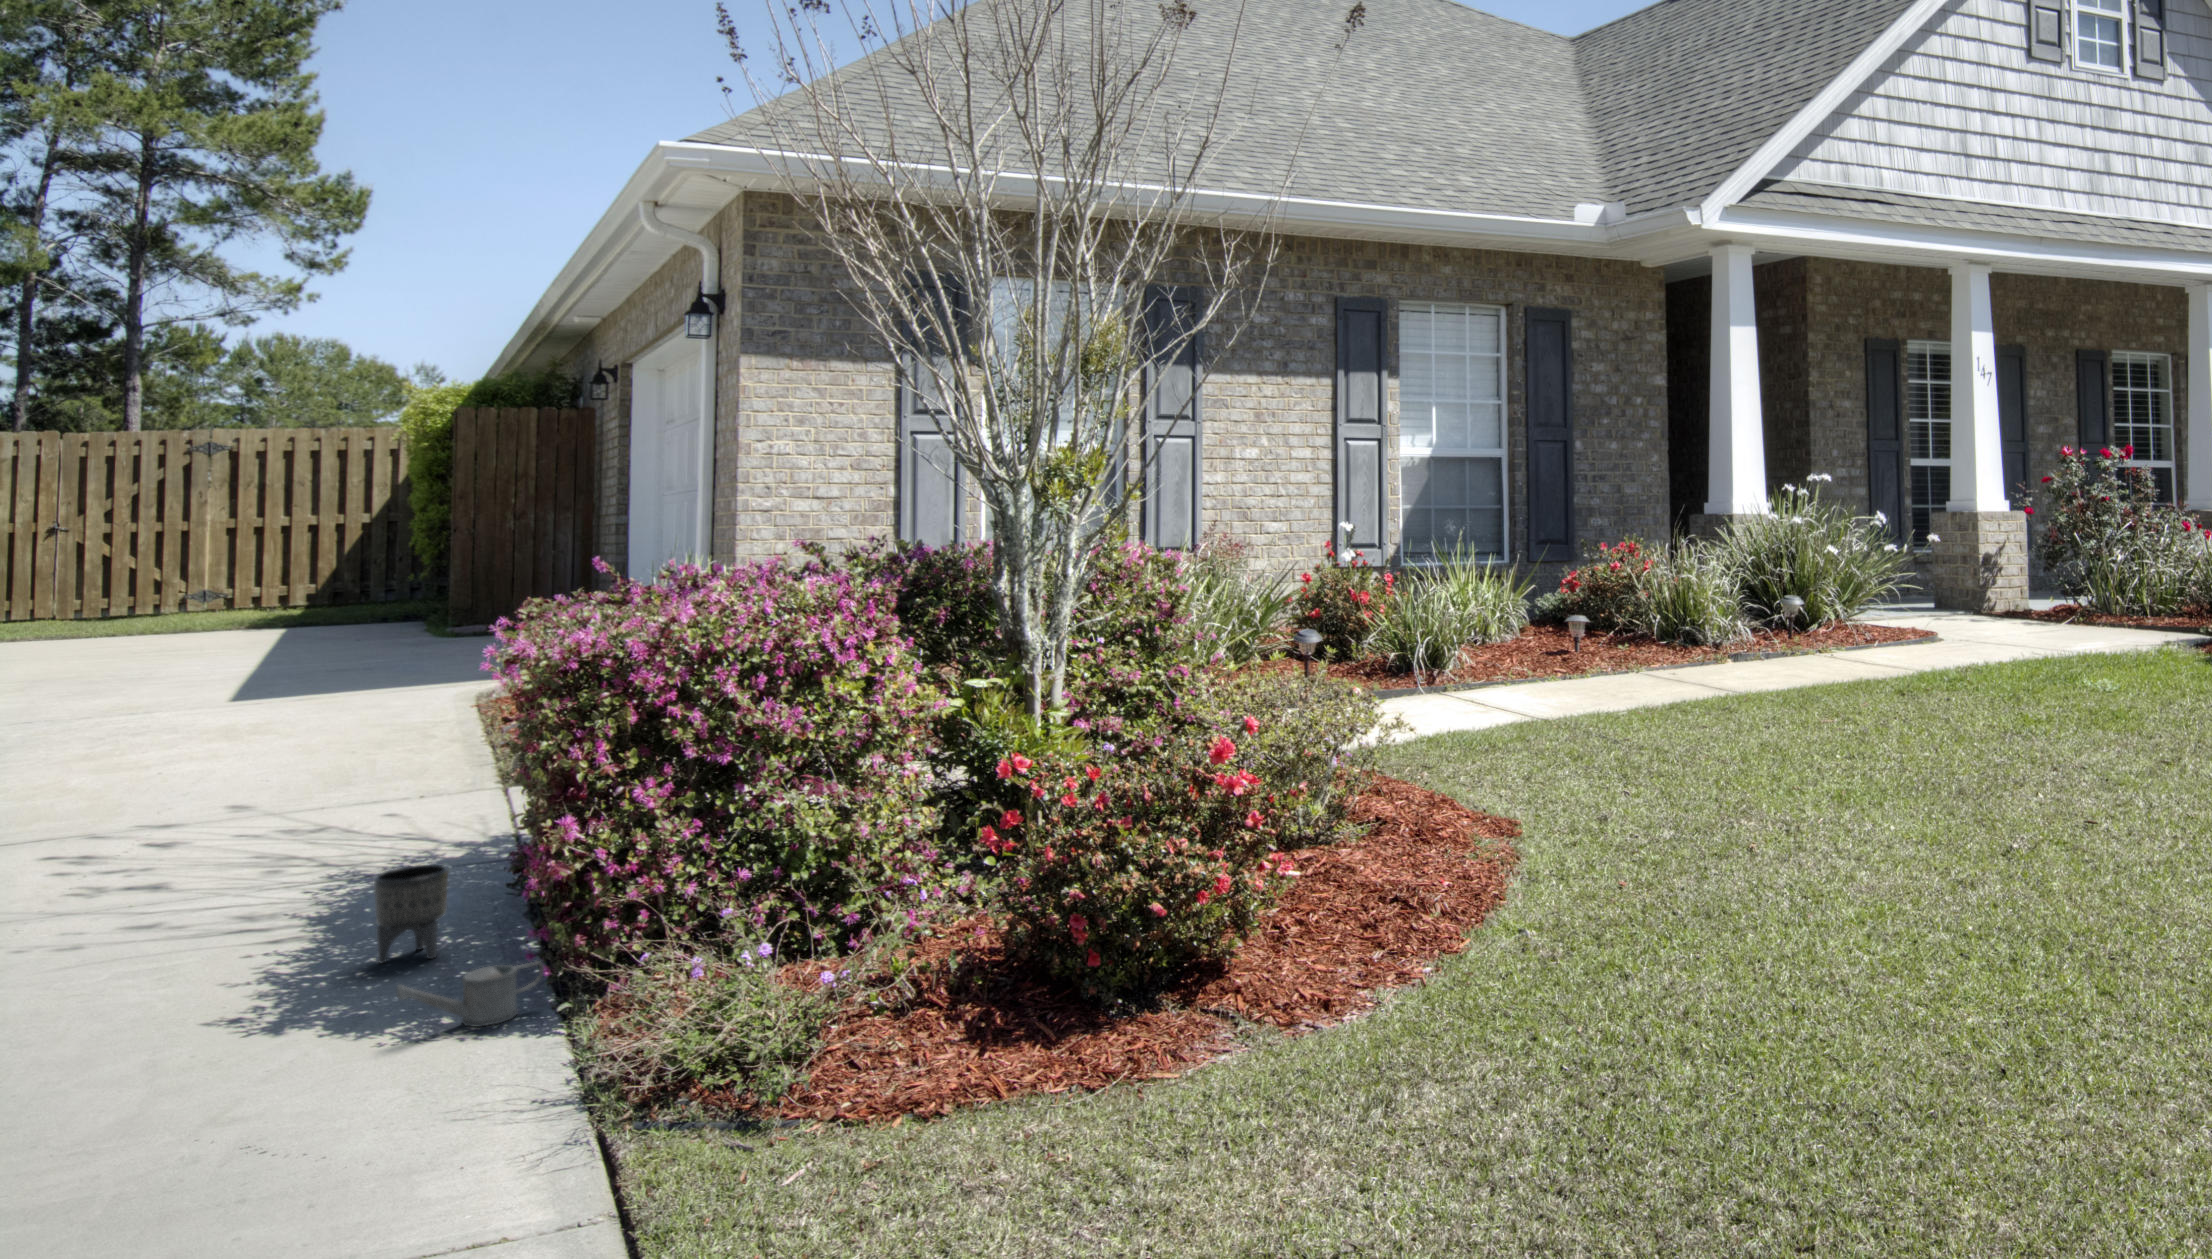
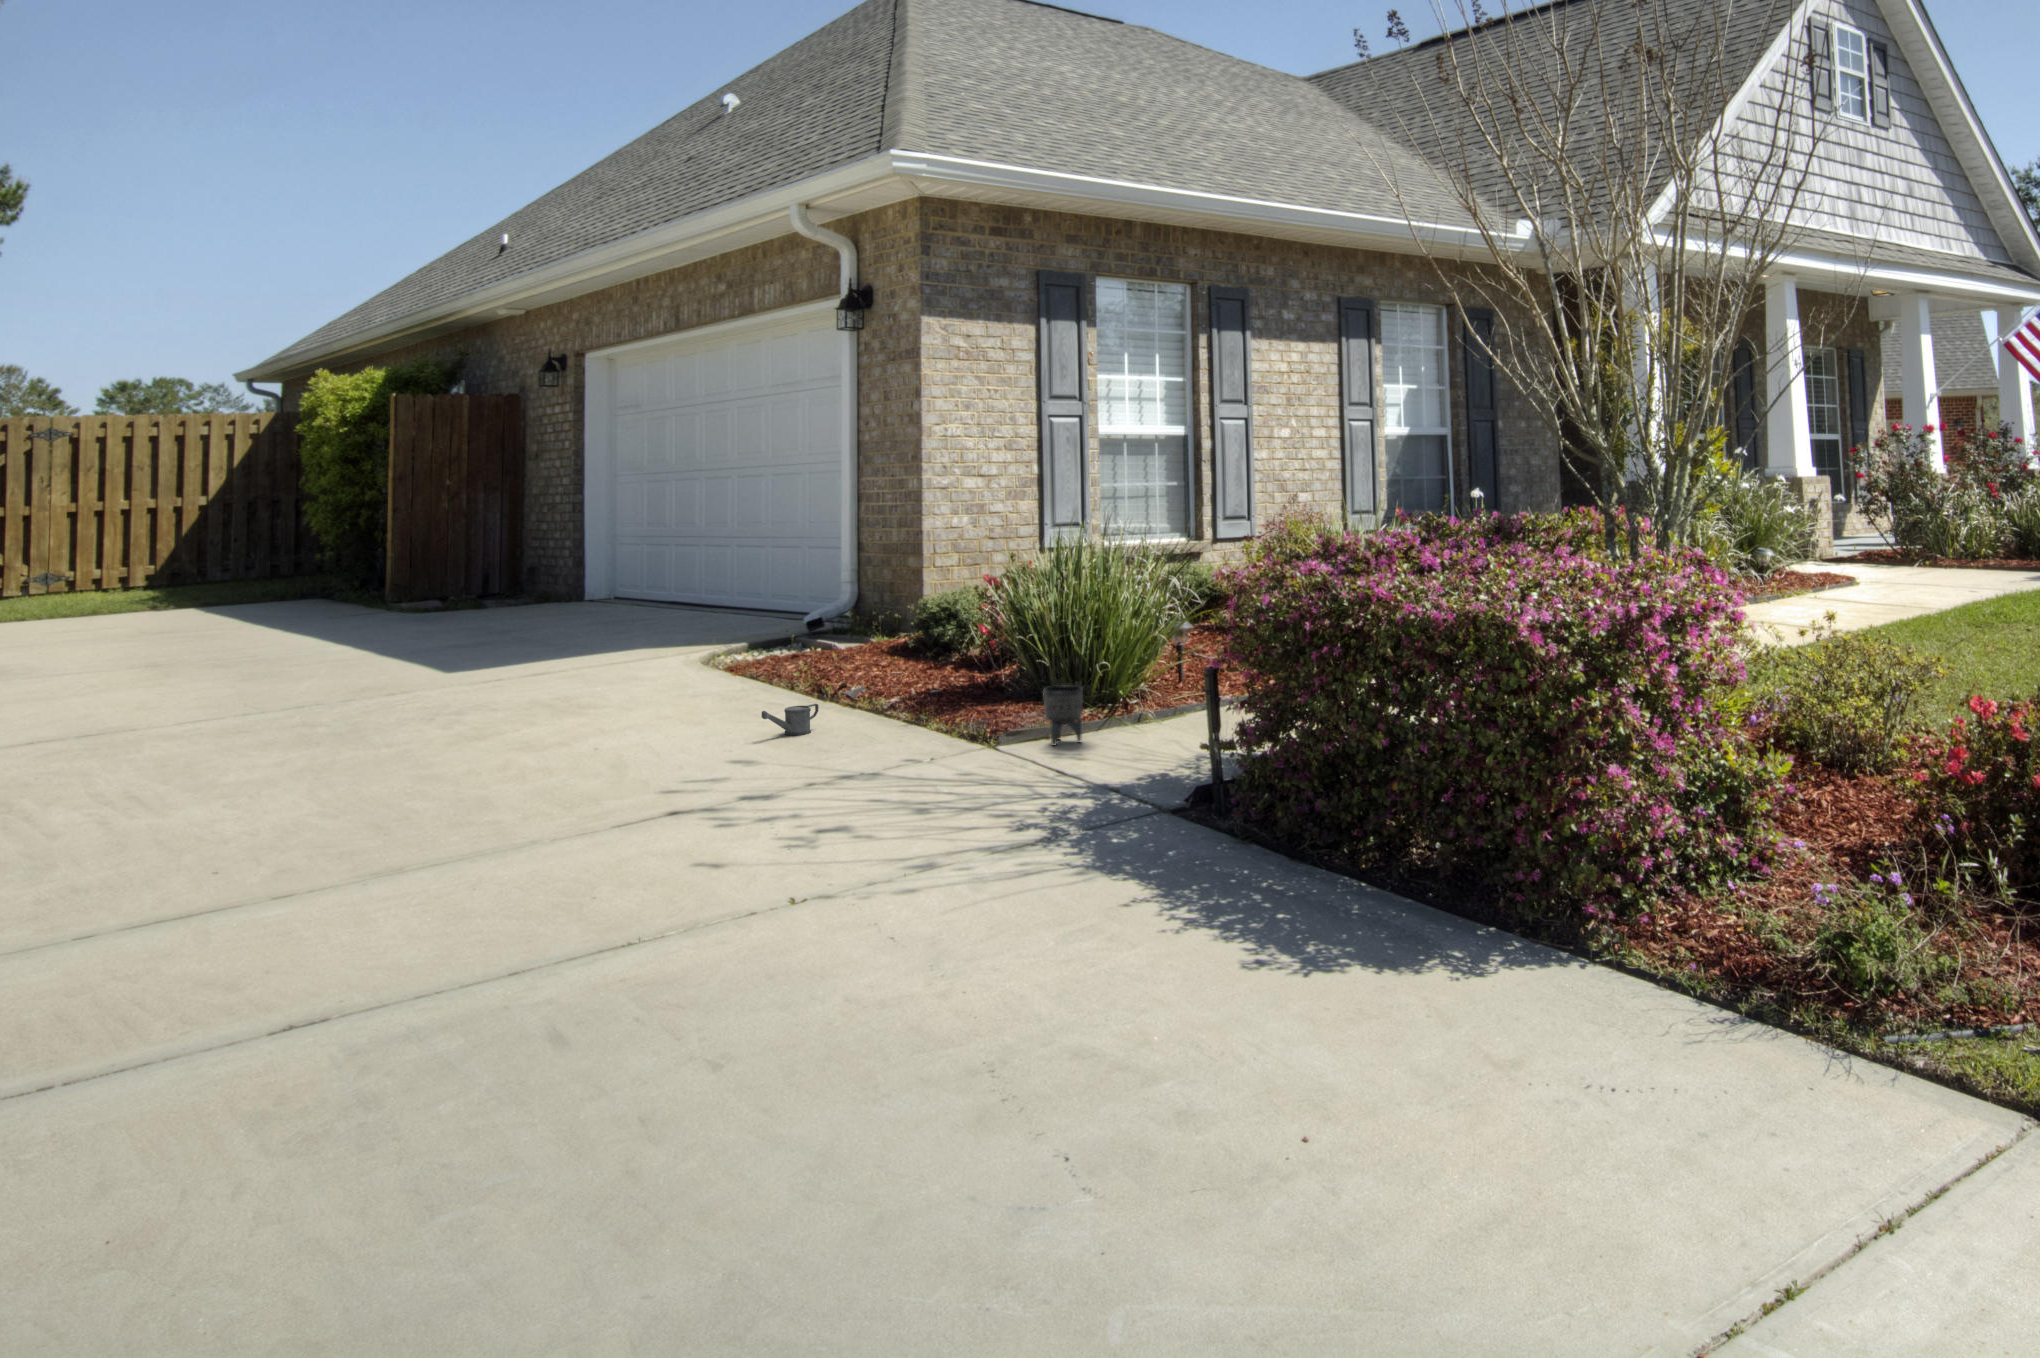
watering can: present [397,961,544,1027] -> present [762,704,819,735]

